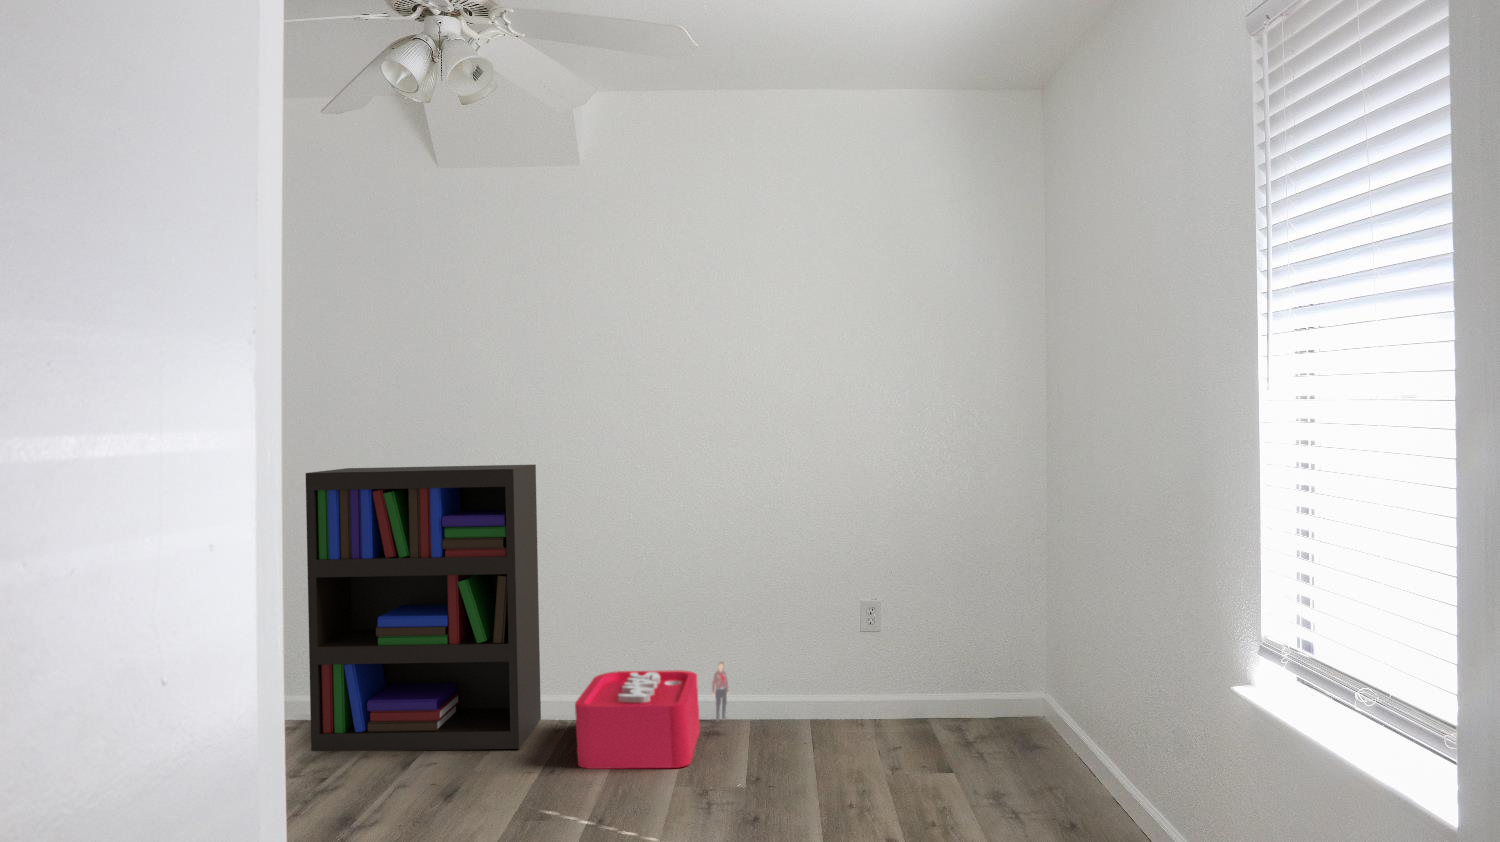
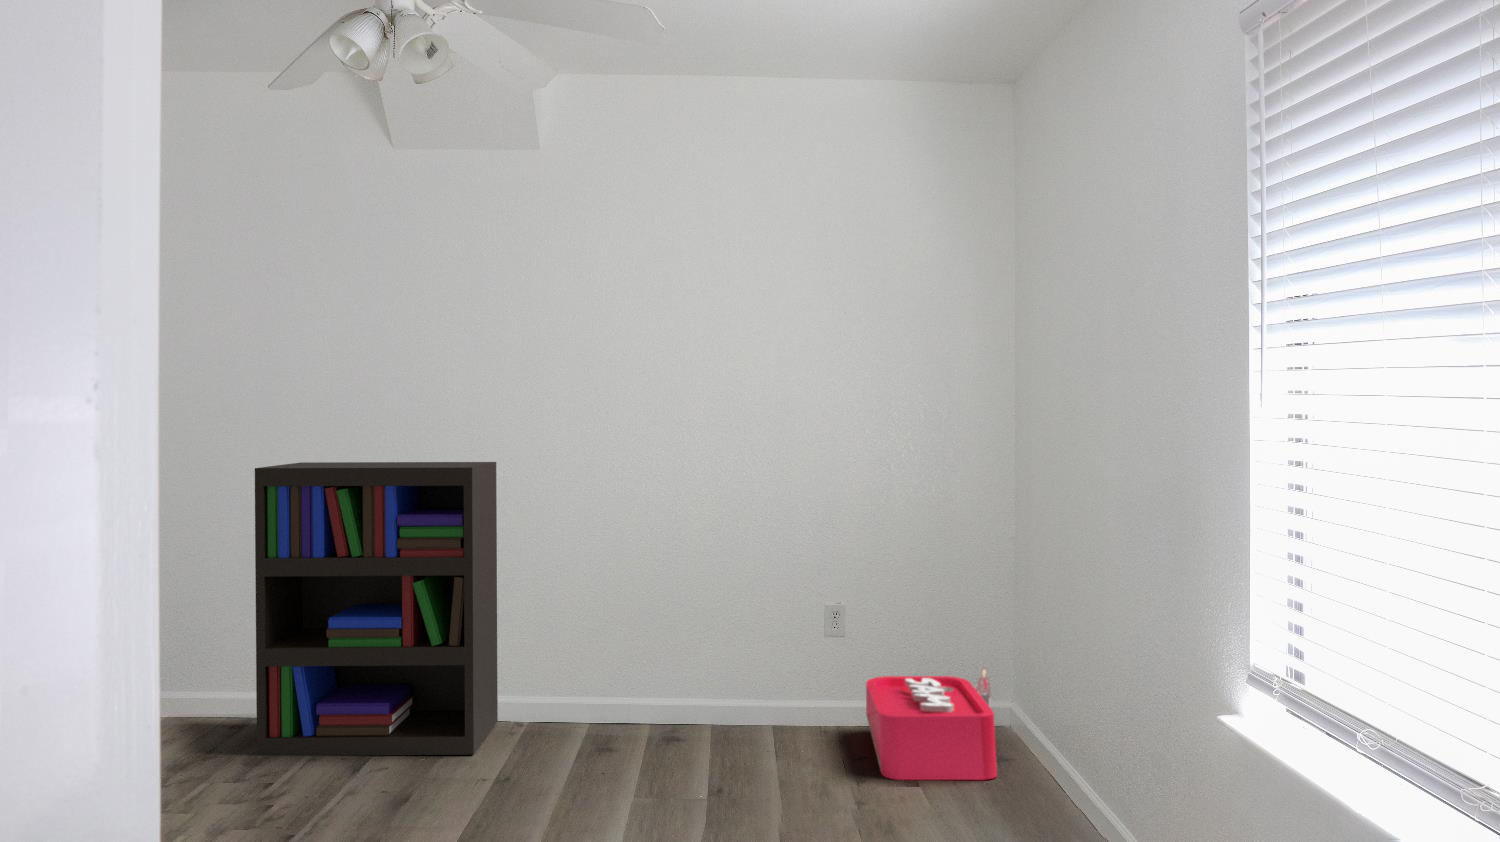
storage bin: present [575,662,729,769] -> present [866,668,997,780]

